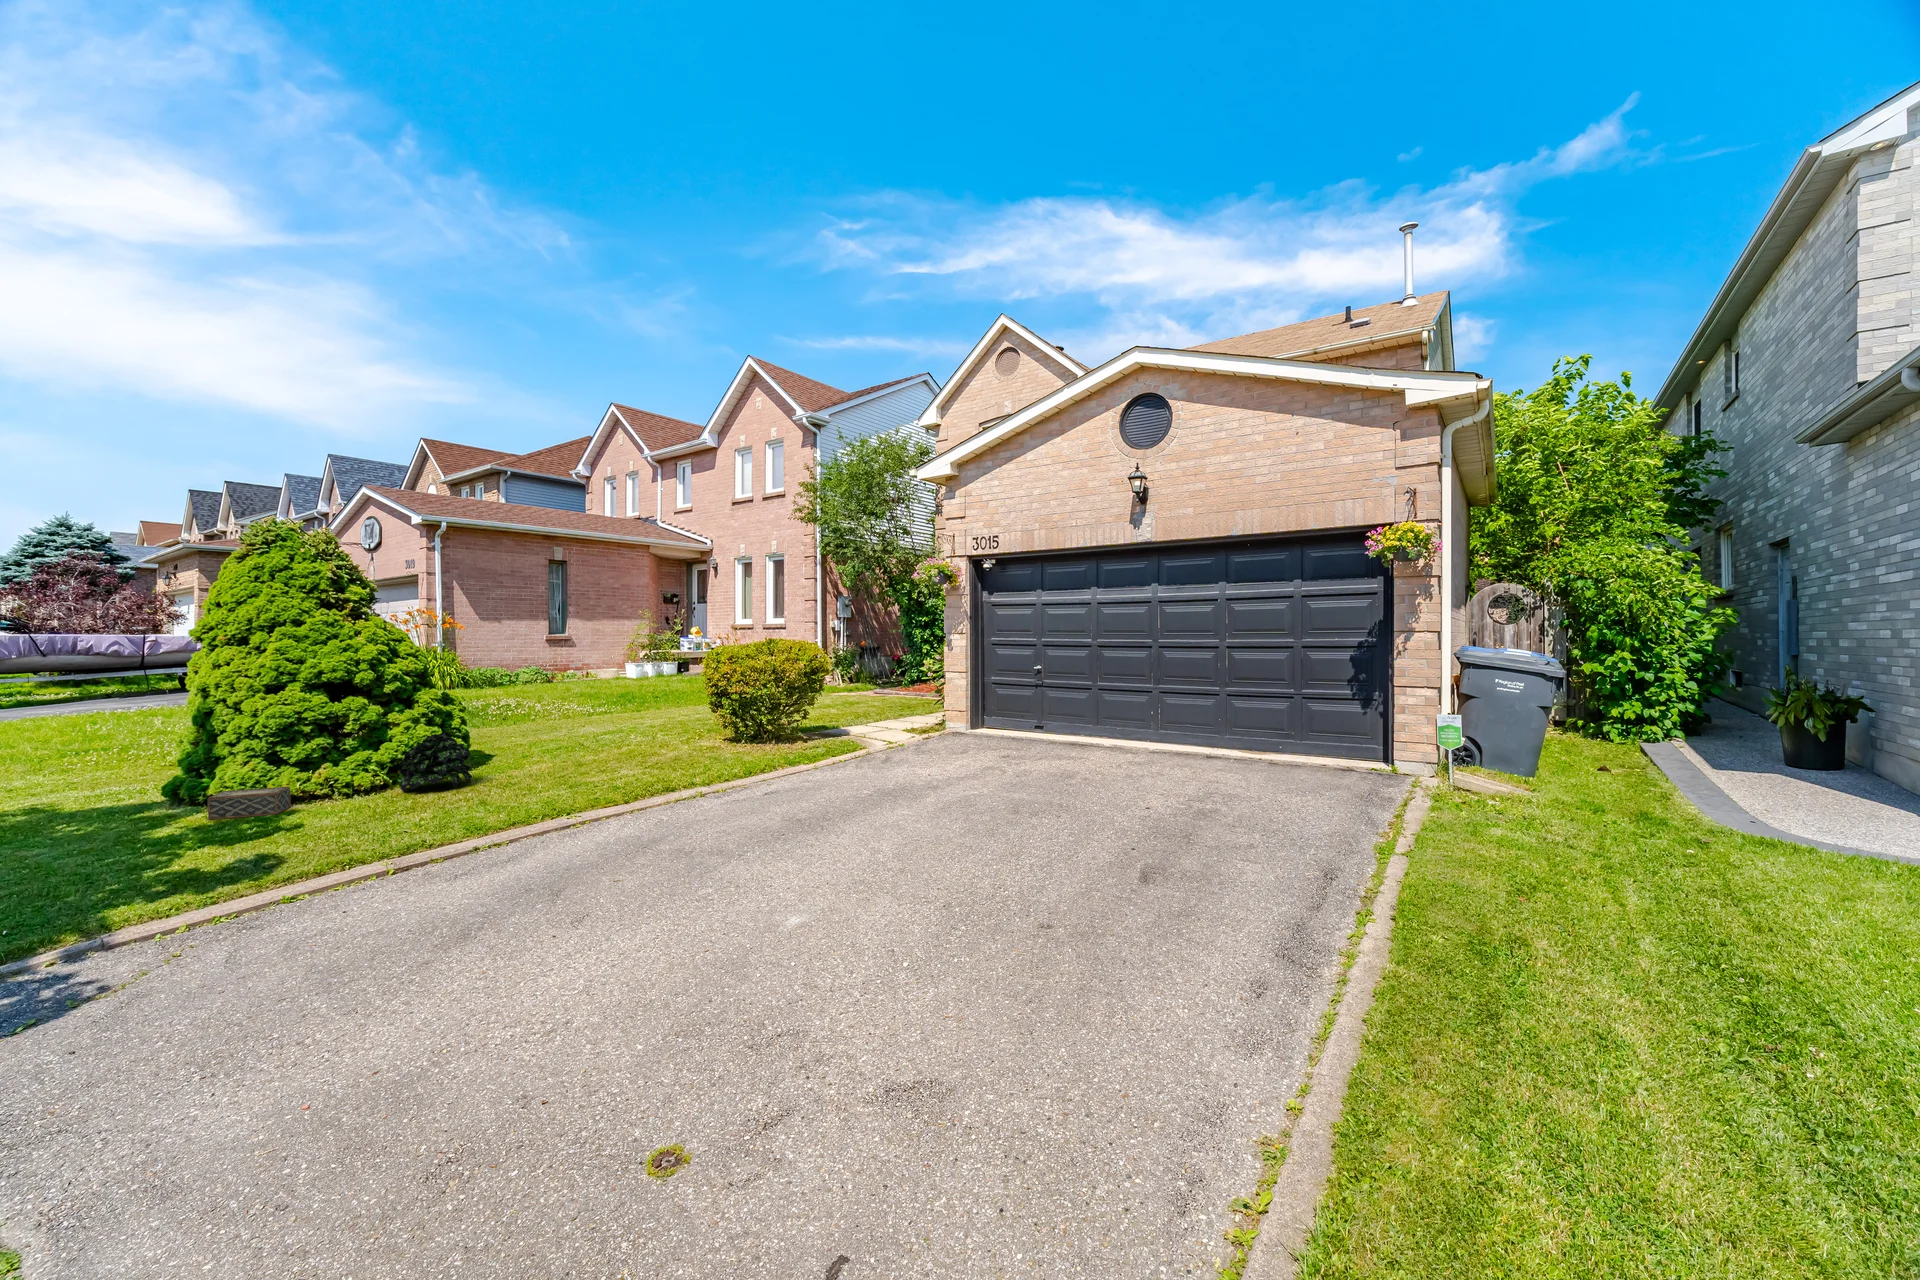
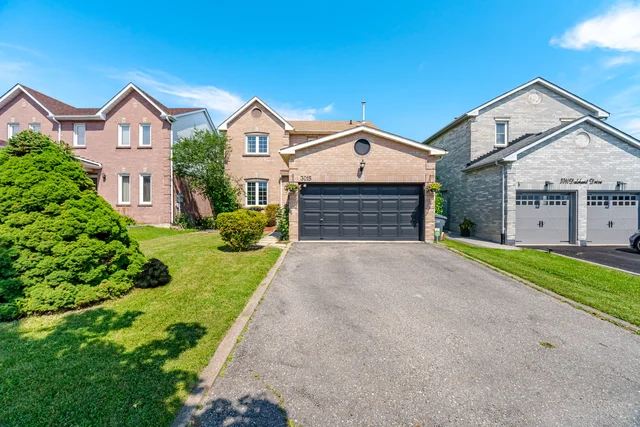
woven basket: present [208,787,291,820] -> none [57,294,103,319]

